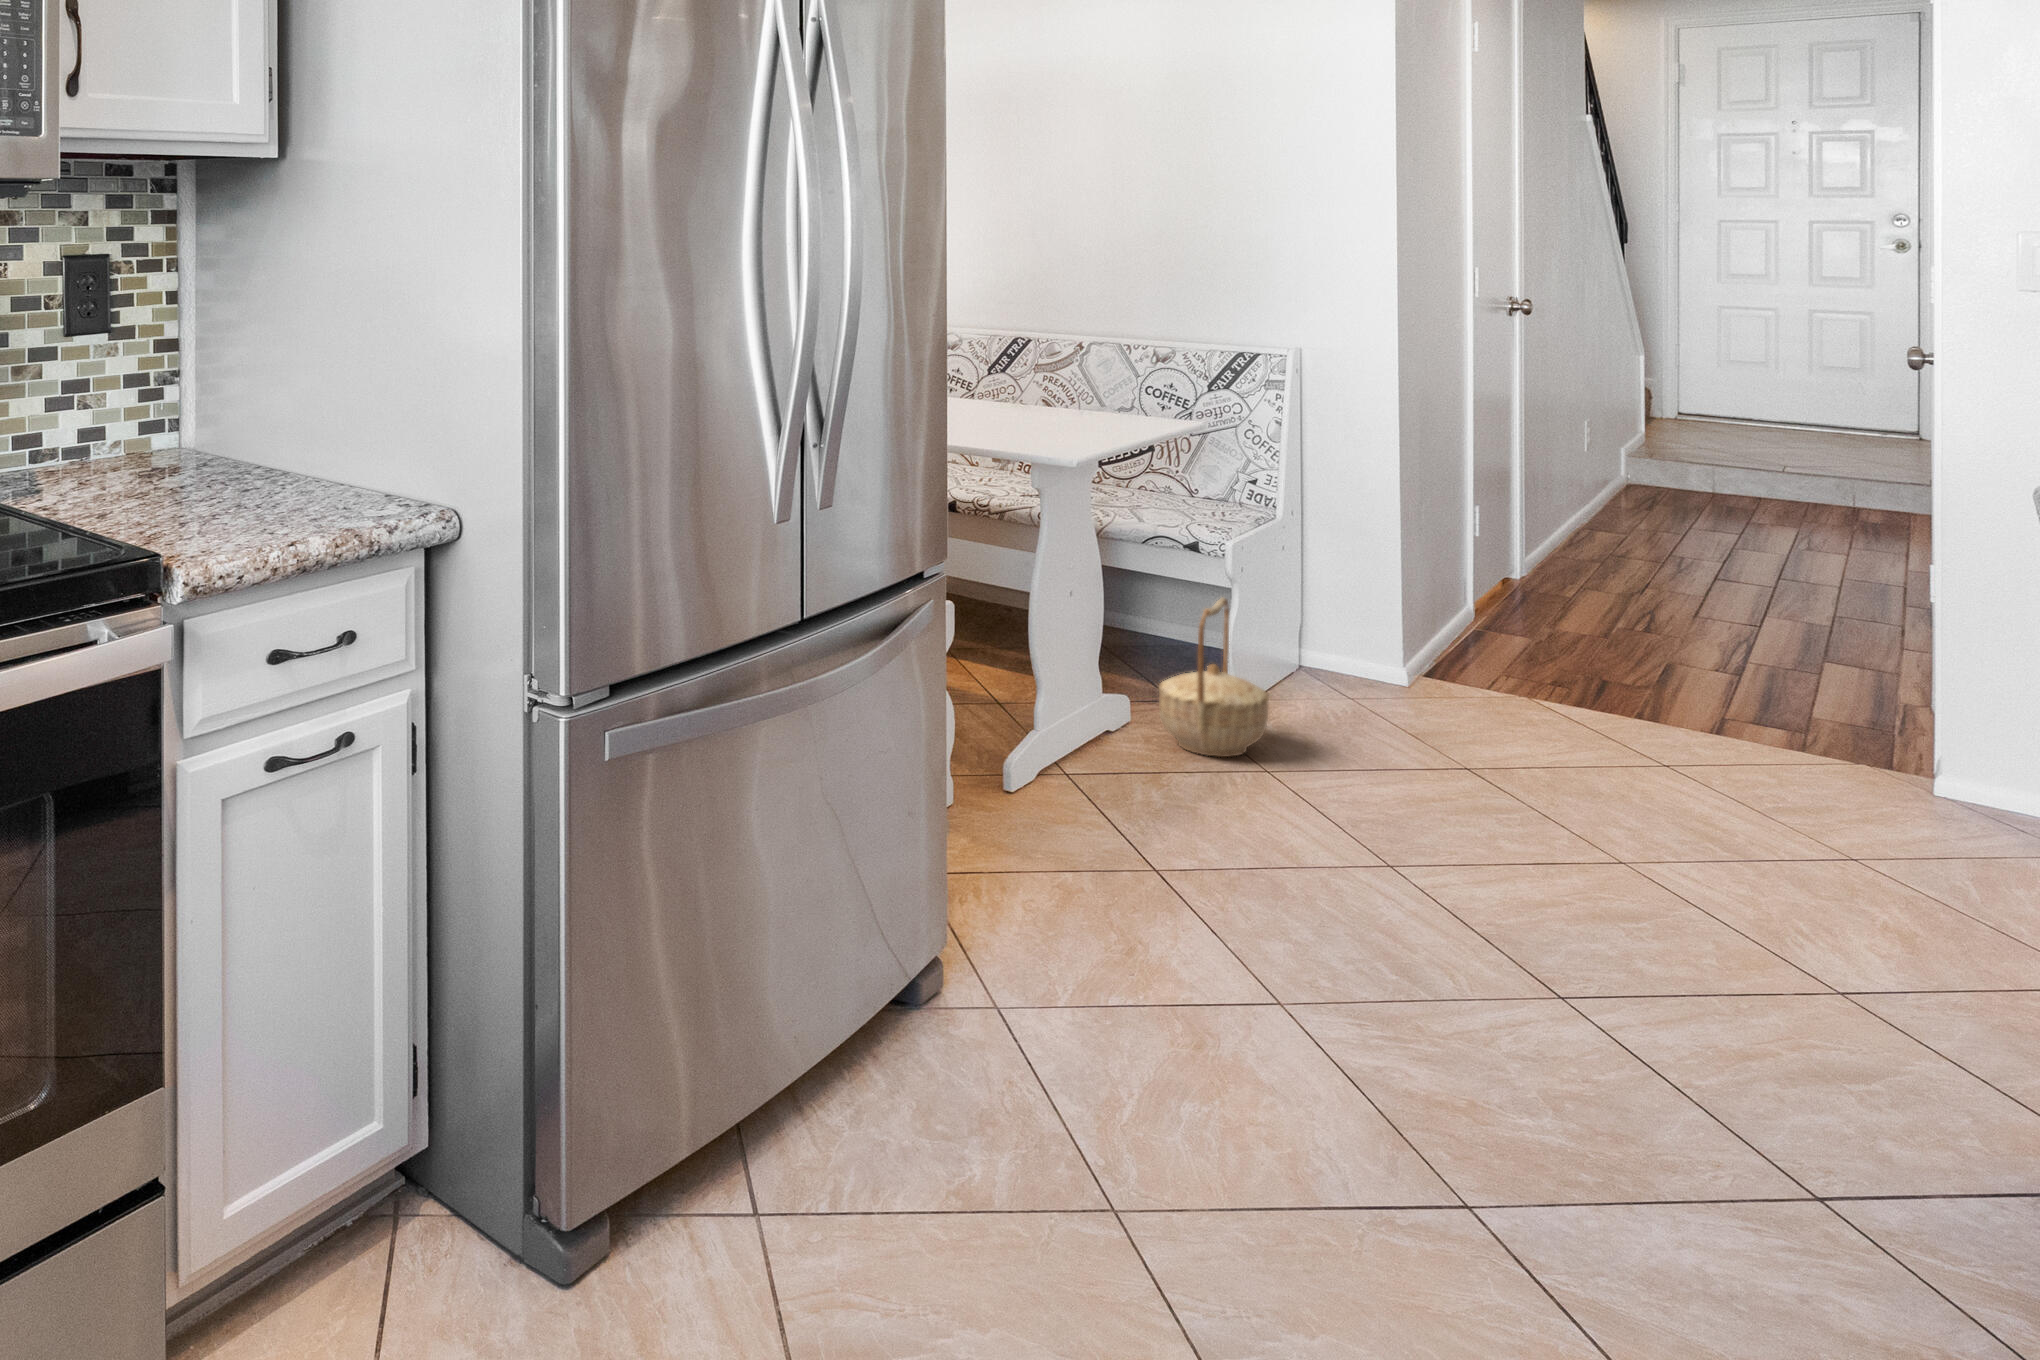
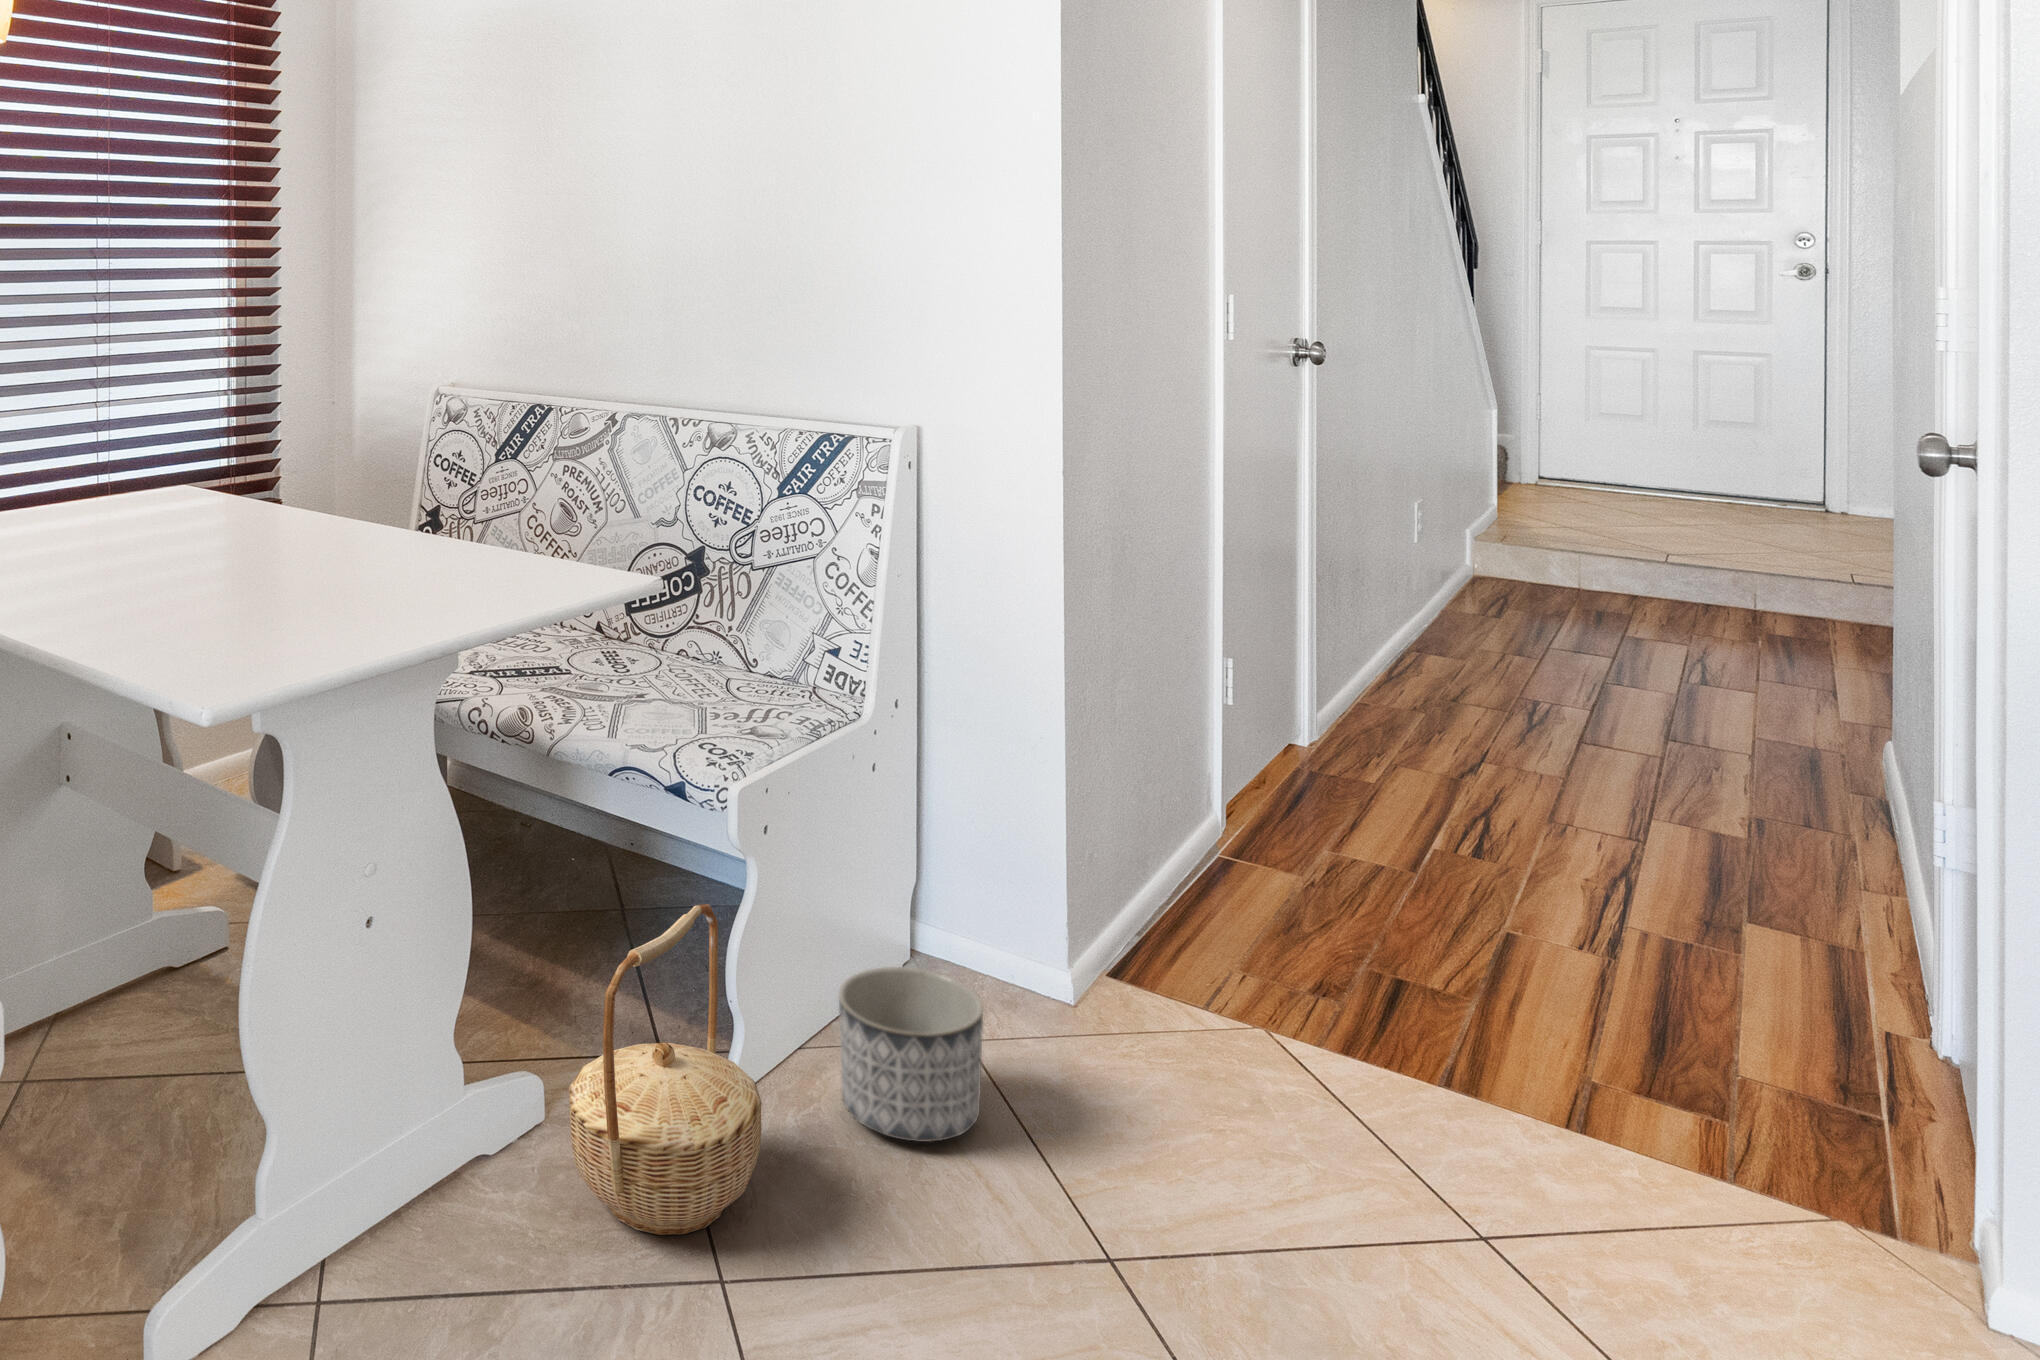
planter: none [1288,647,1375,729] -> present [839,967,983,1142]

